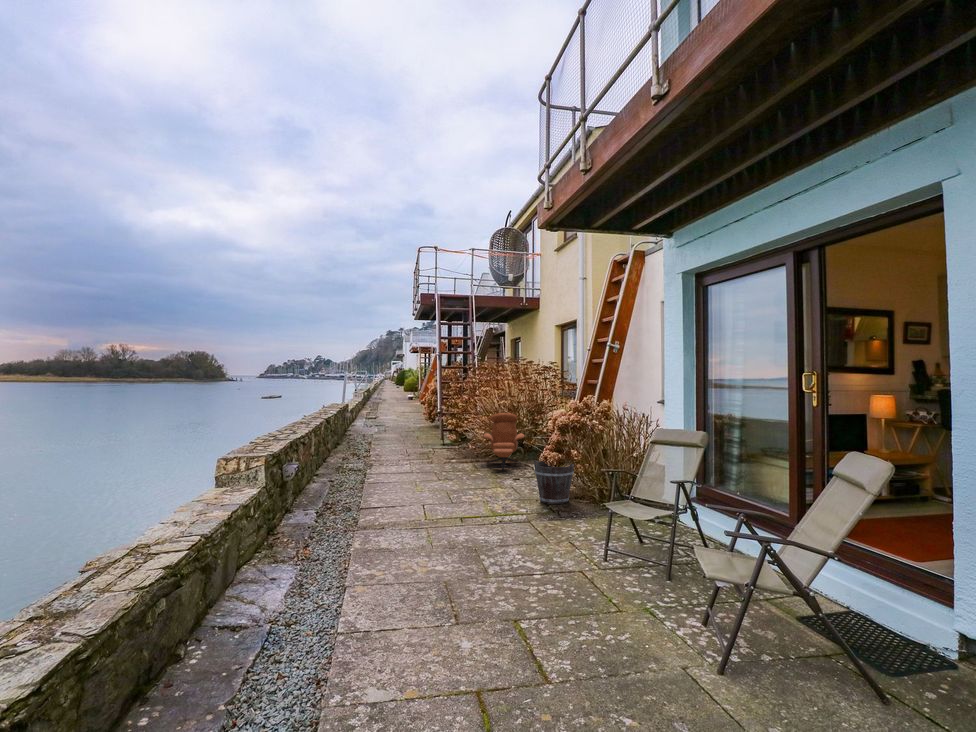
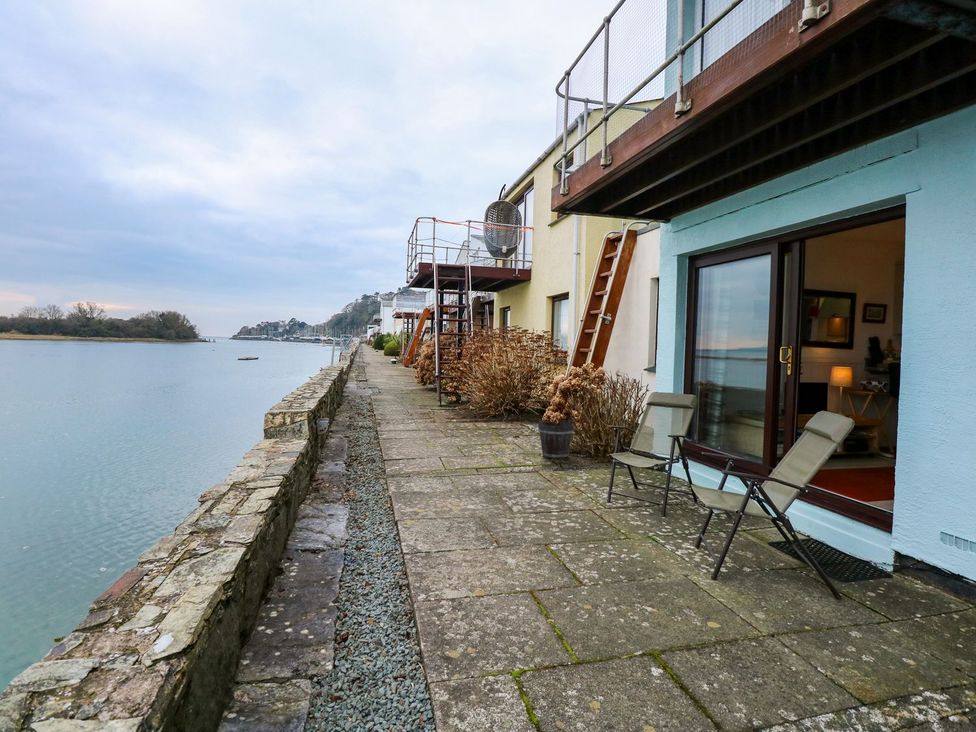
lounge chair: present [484,413,525,470] -> none [483,378,521,431]

